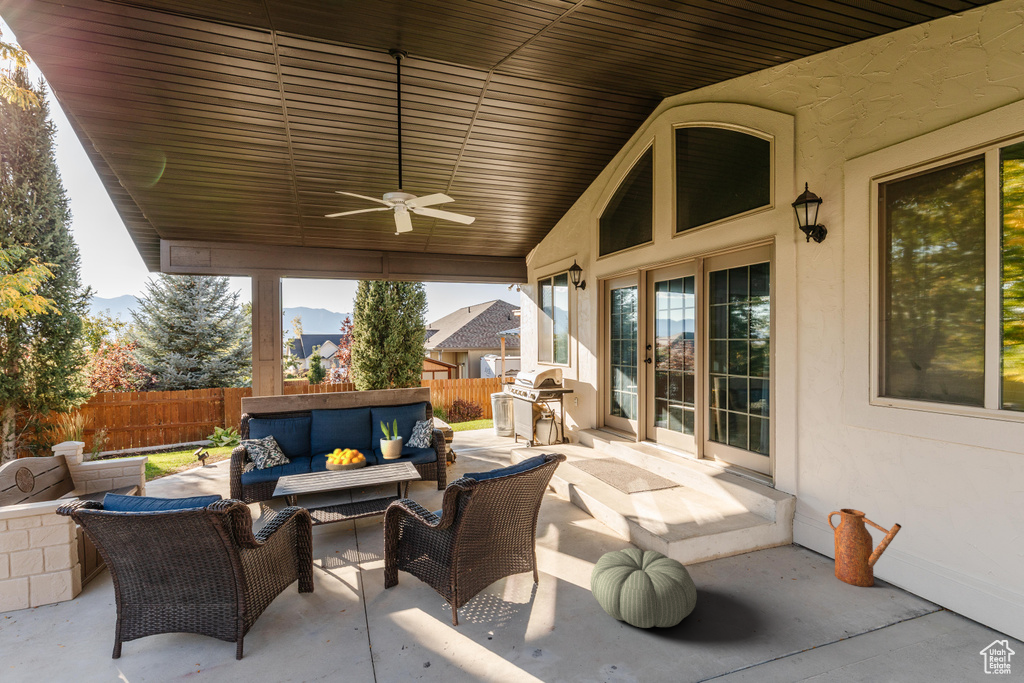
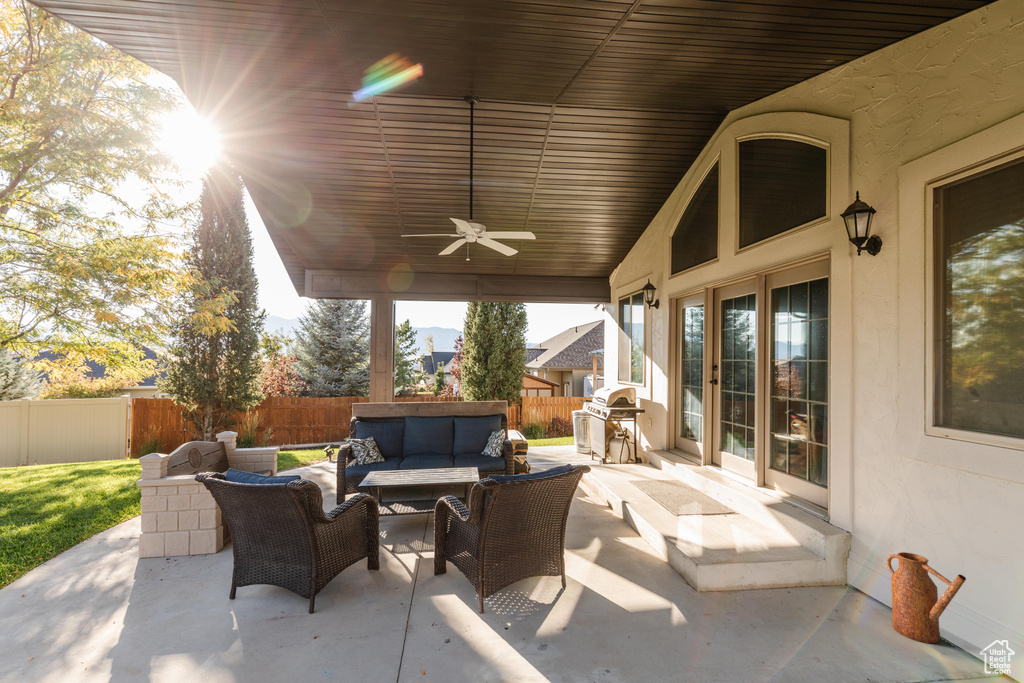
potted plant: present [381,419,402,459] -> none [454,429,473,464]
fruit bowl: present [326,449,366,470] -> none [406,452,440,471]
pouf: present [590,548,697,628] -> none [605,566,708,645]

